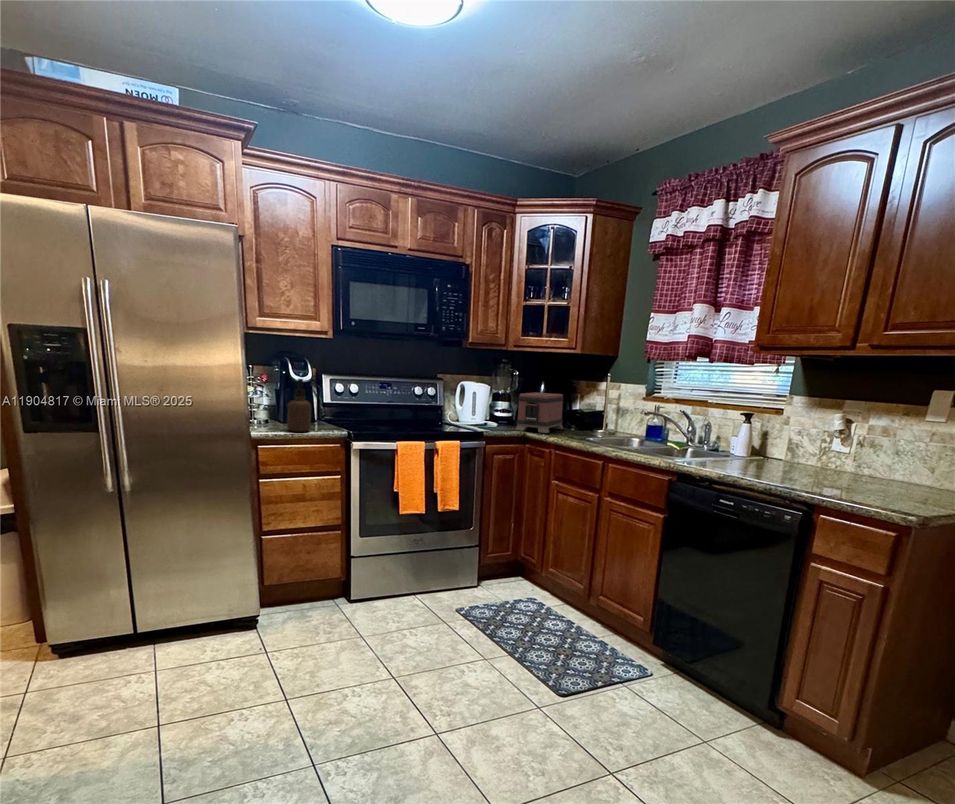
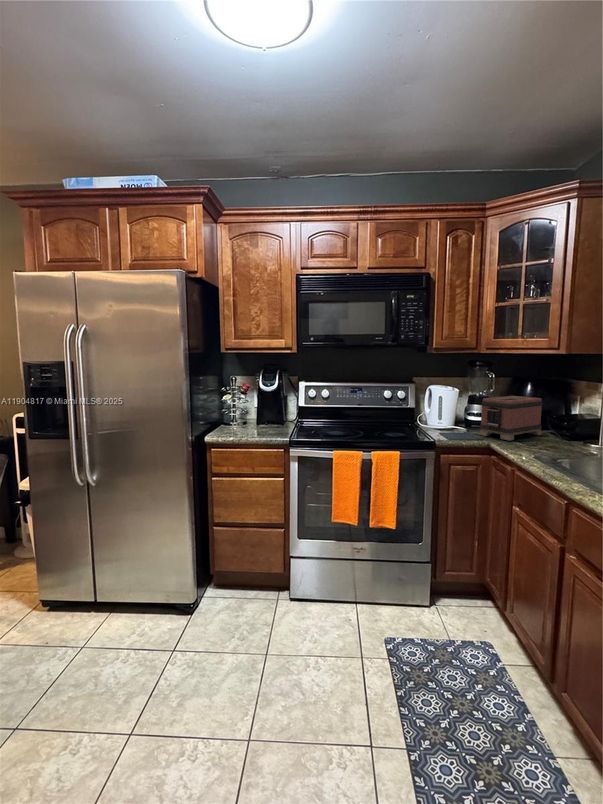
soap dispenser: present [287,379,311,432] -> none [257,387,275,430]

